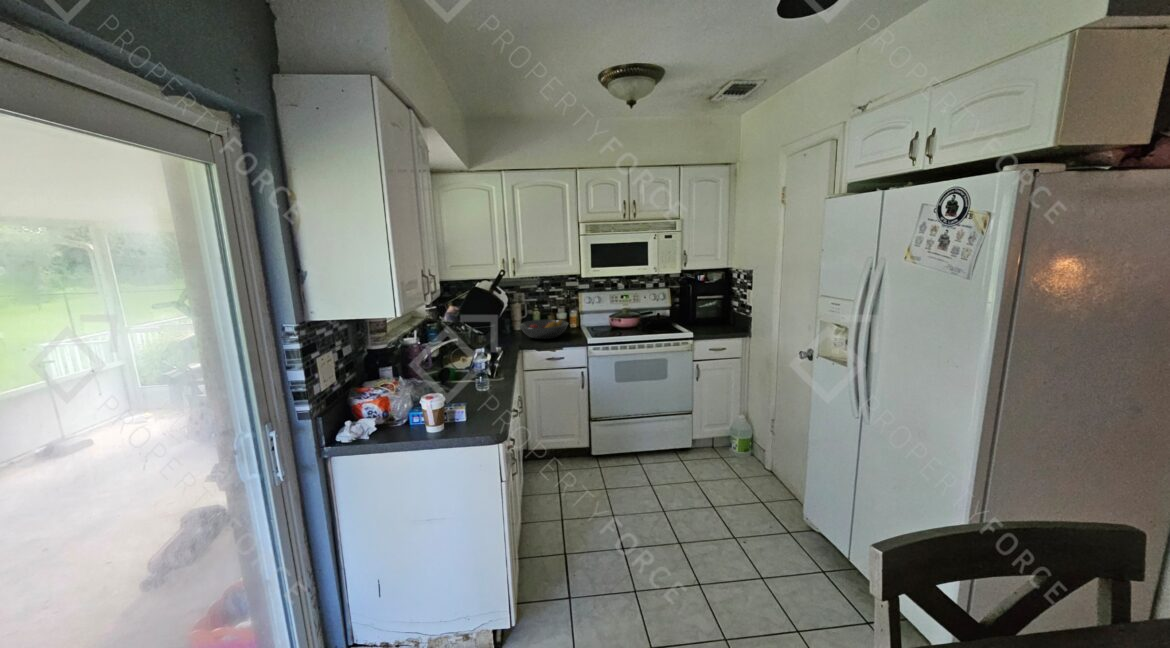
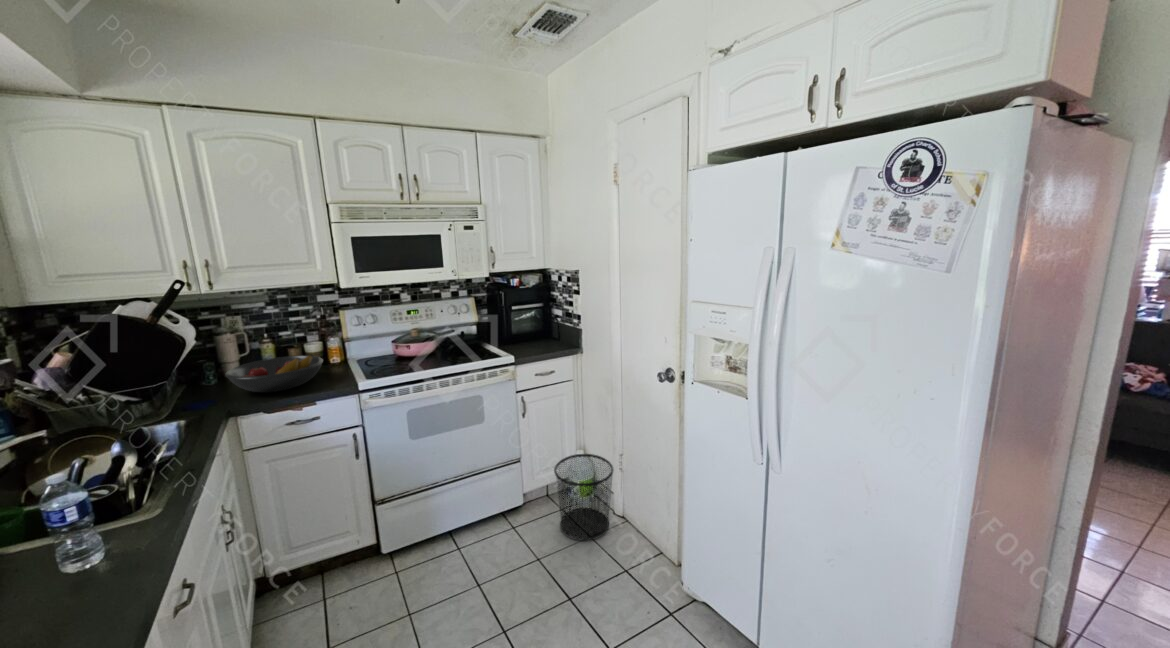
waste bin: none [716,418,766,483] -> present [554,454,613,541]

